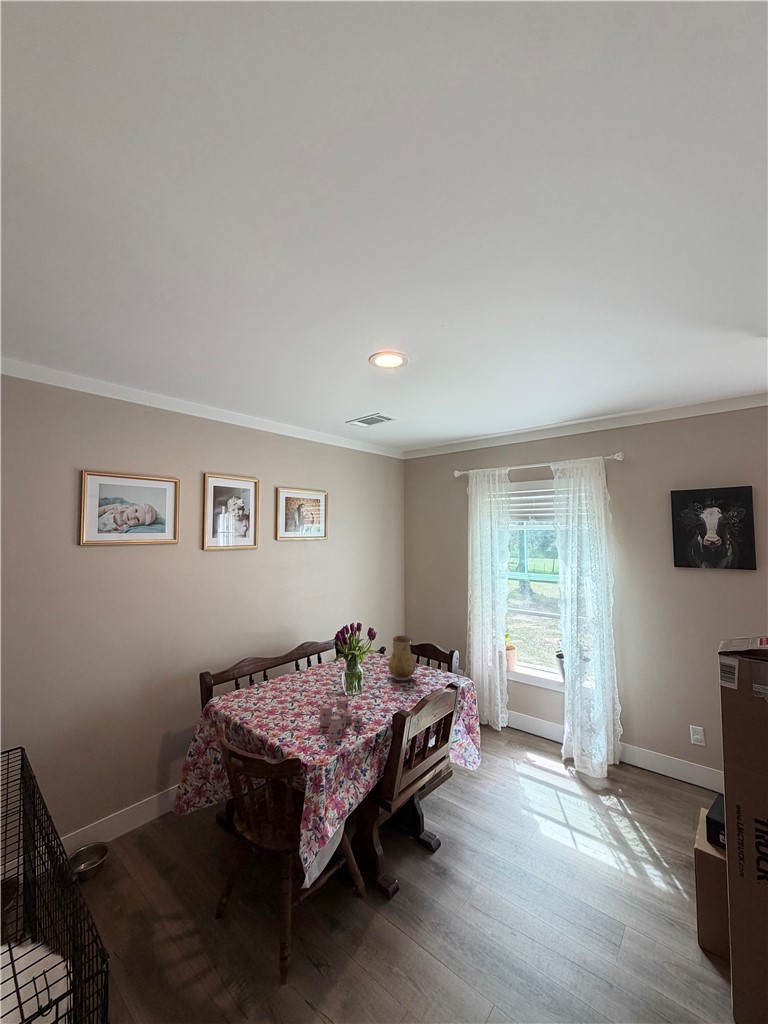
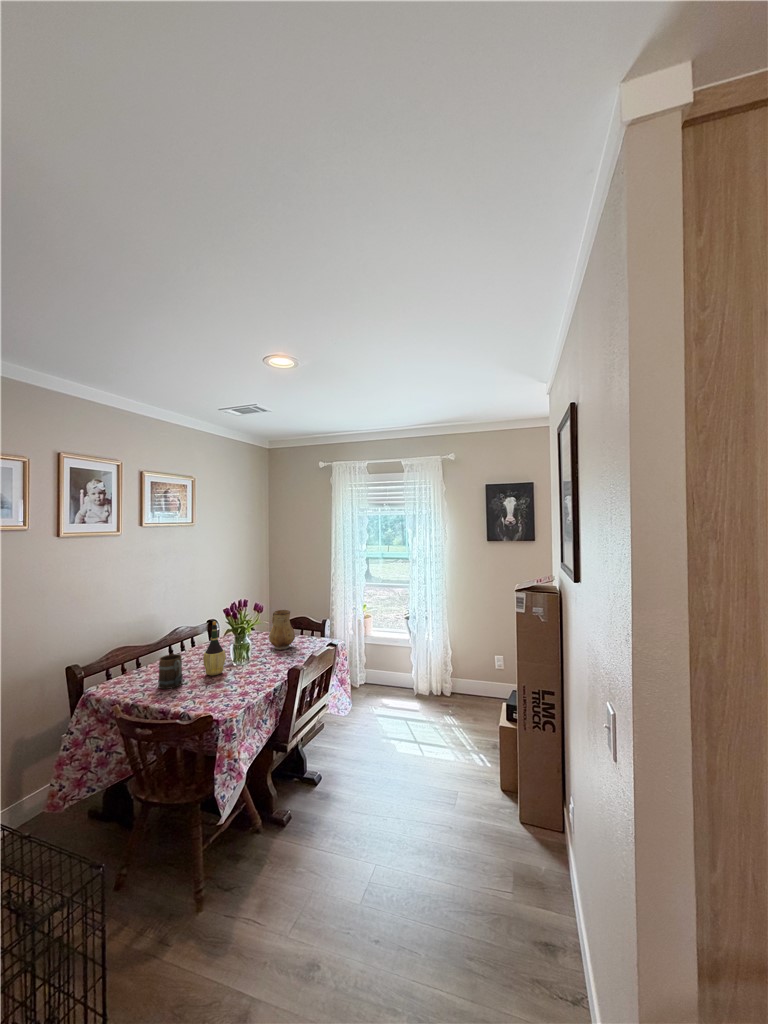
wine bottle: none [313,645,336,703] -> present [203,621,226,675]
mug: none [268,675,292,712] -> present [158,654,182,689]
candle: present [320,698,362,739] -> none [218,666,259,698]

